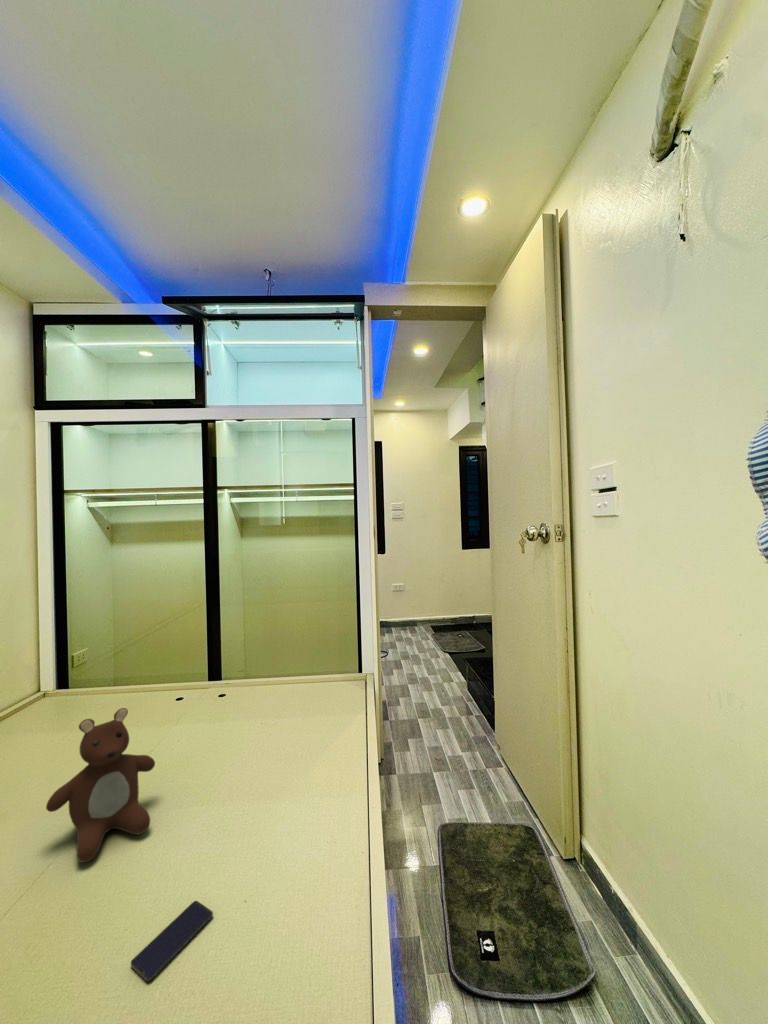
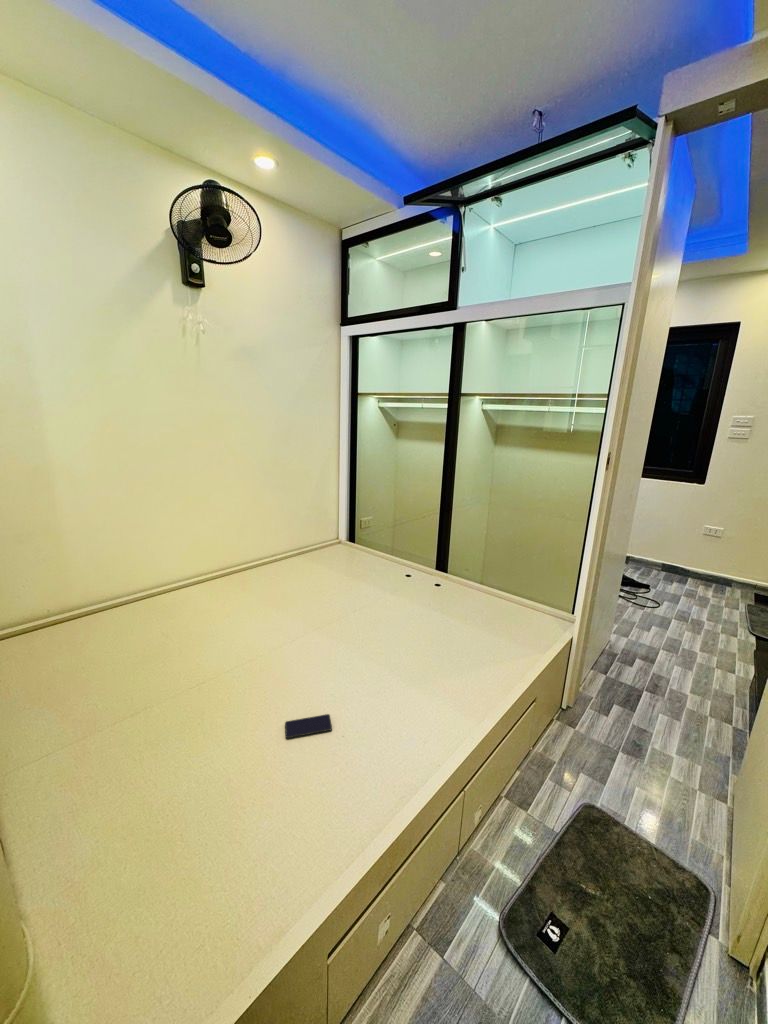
teddy bear: present [46,708,155,862] -> none [292,572,352,656]

